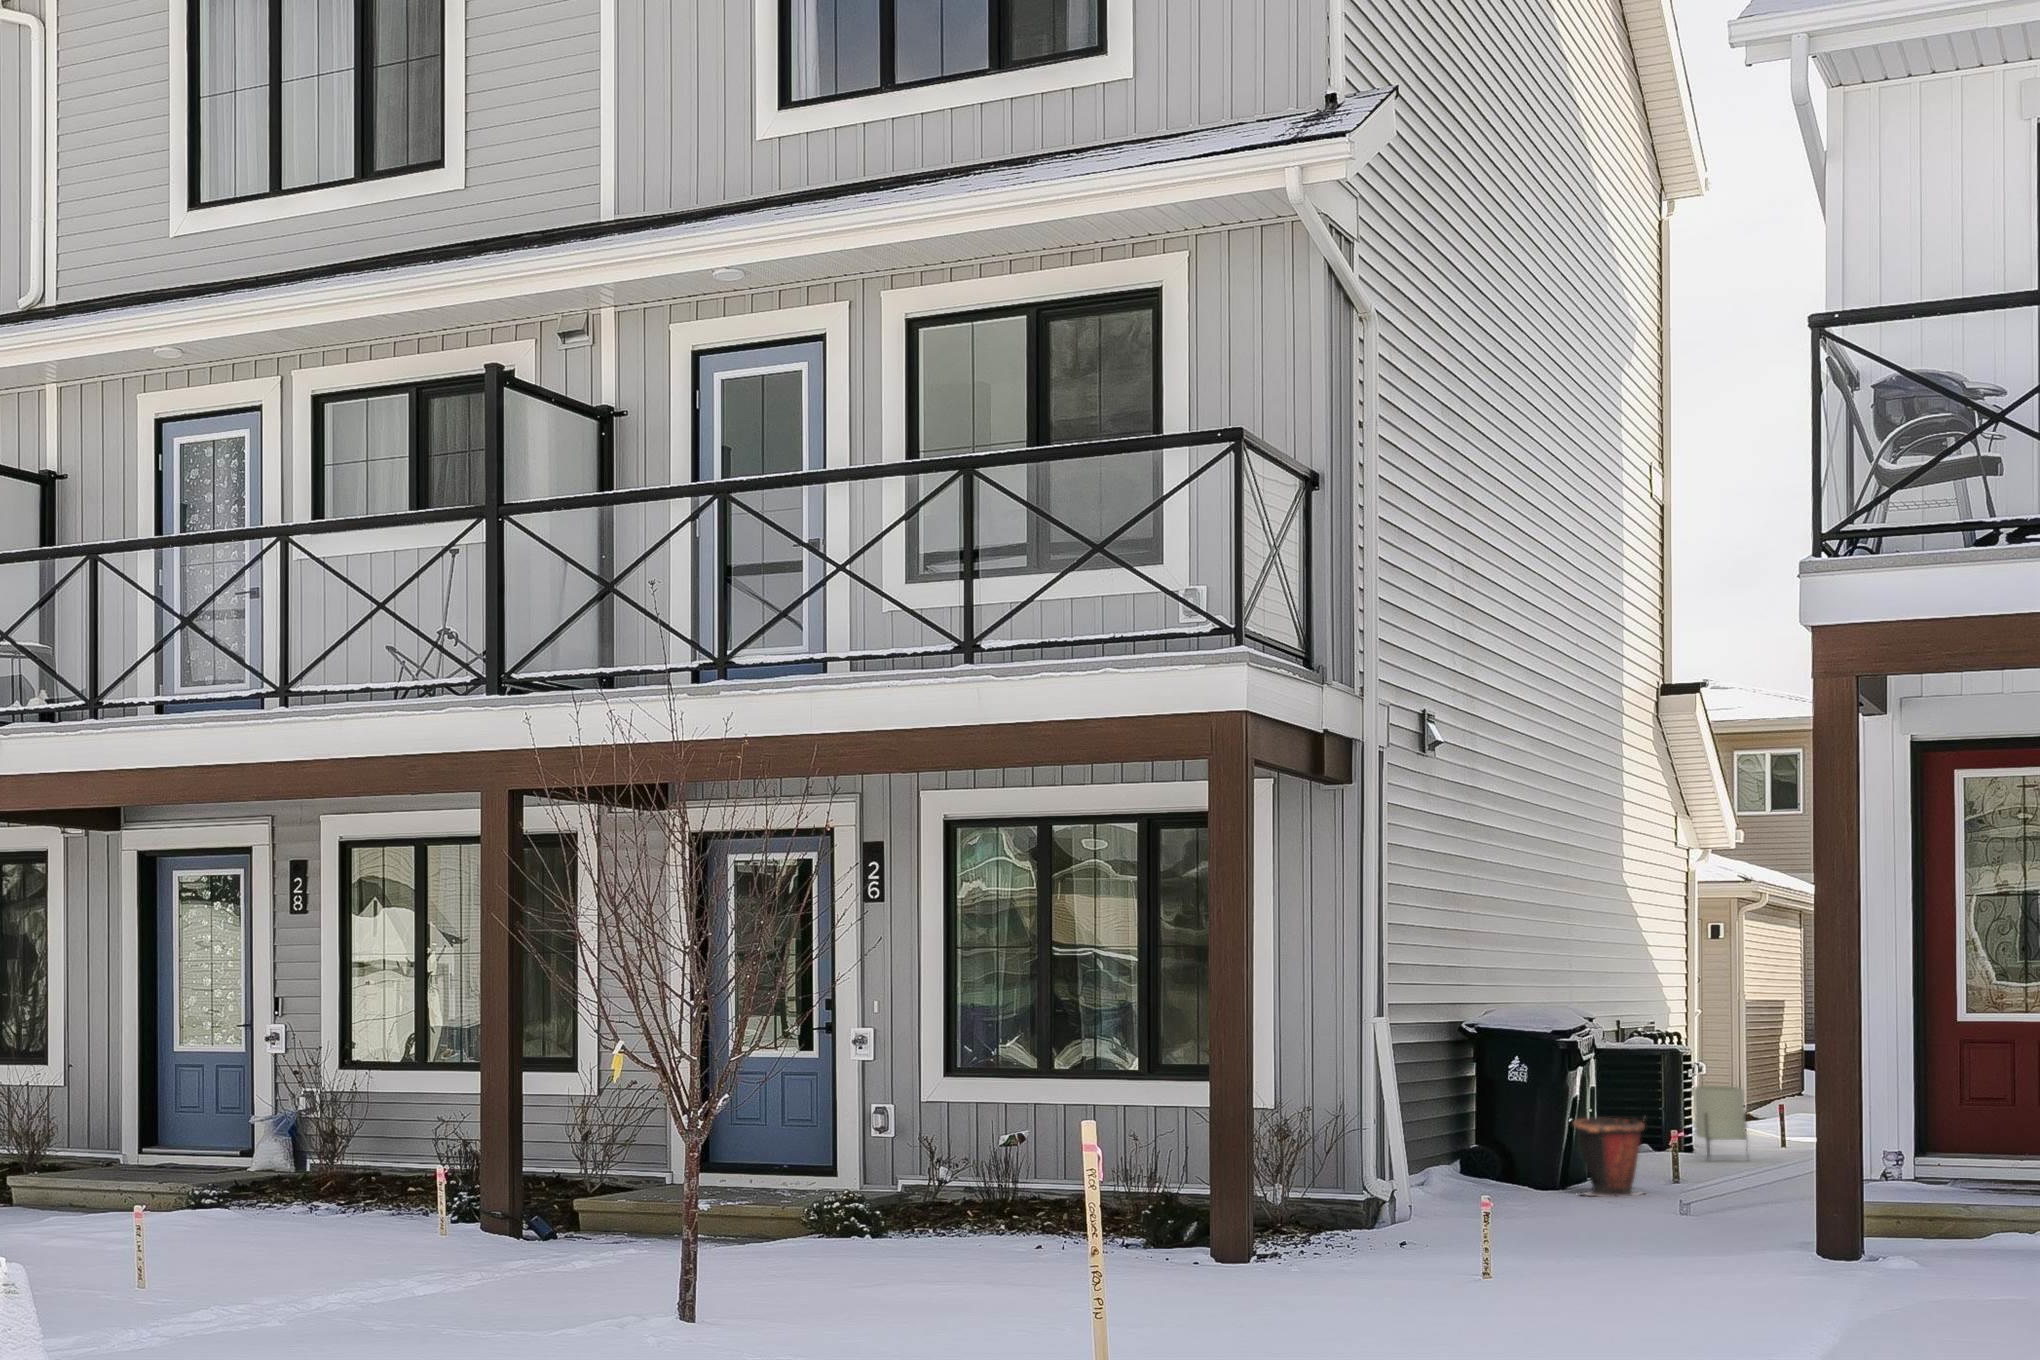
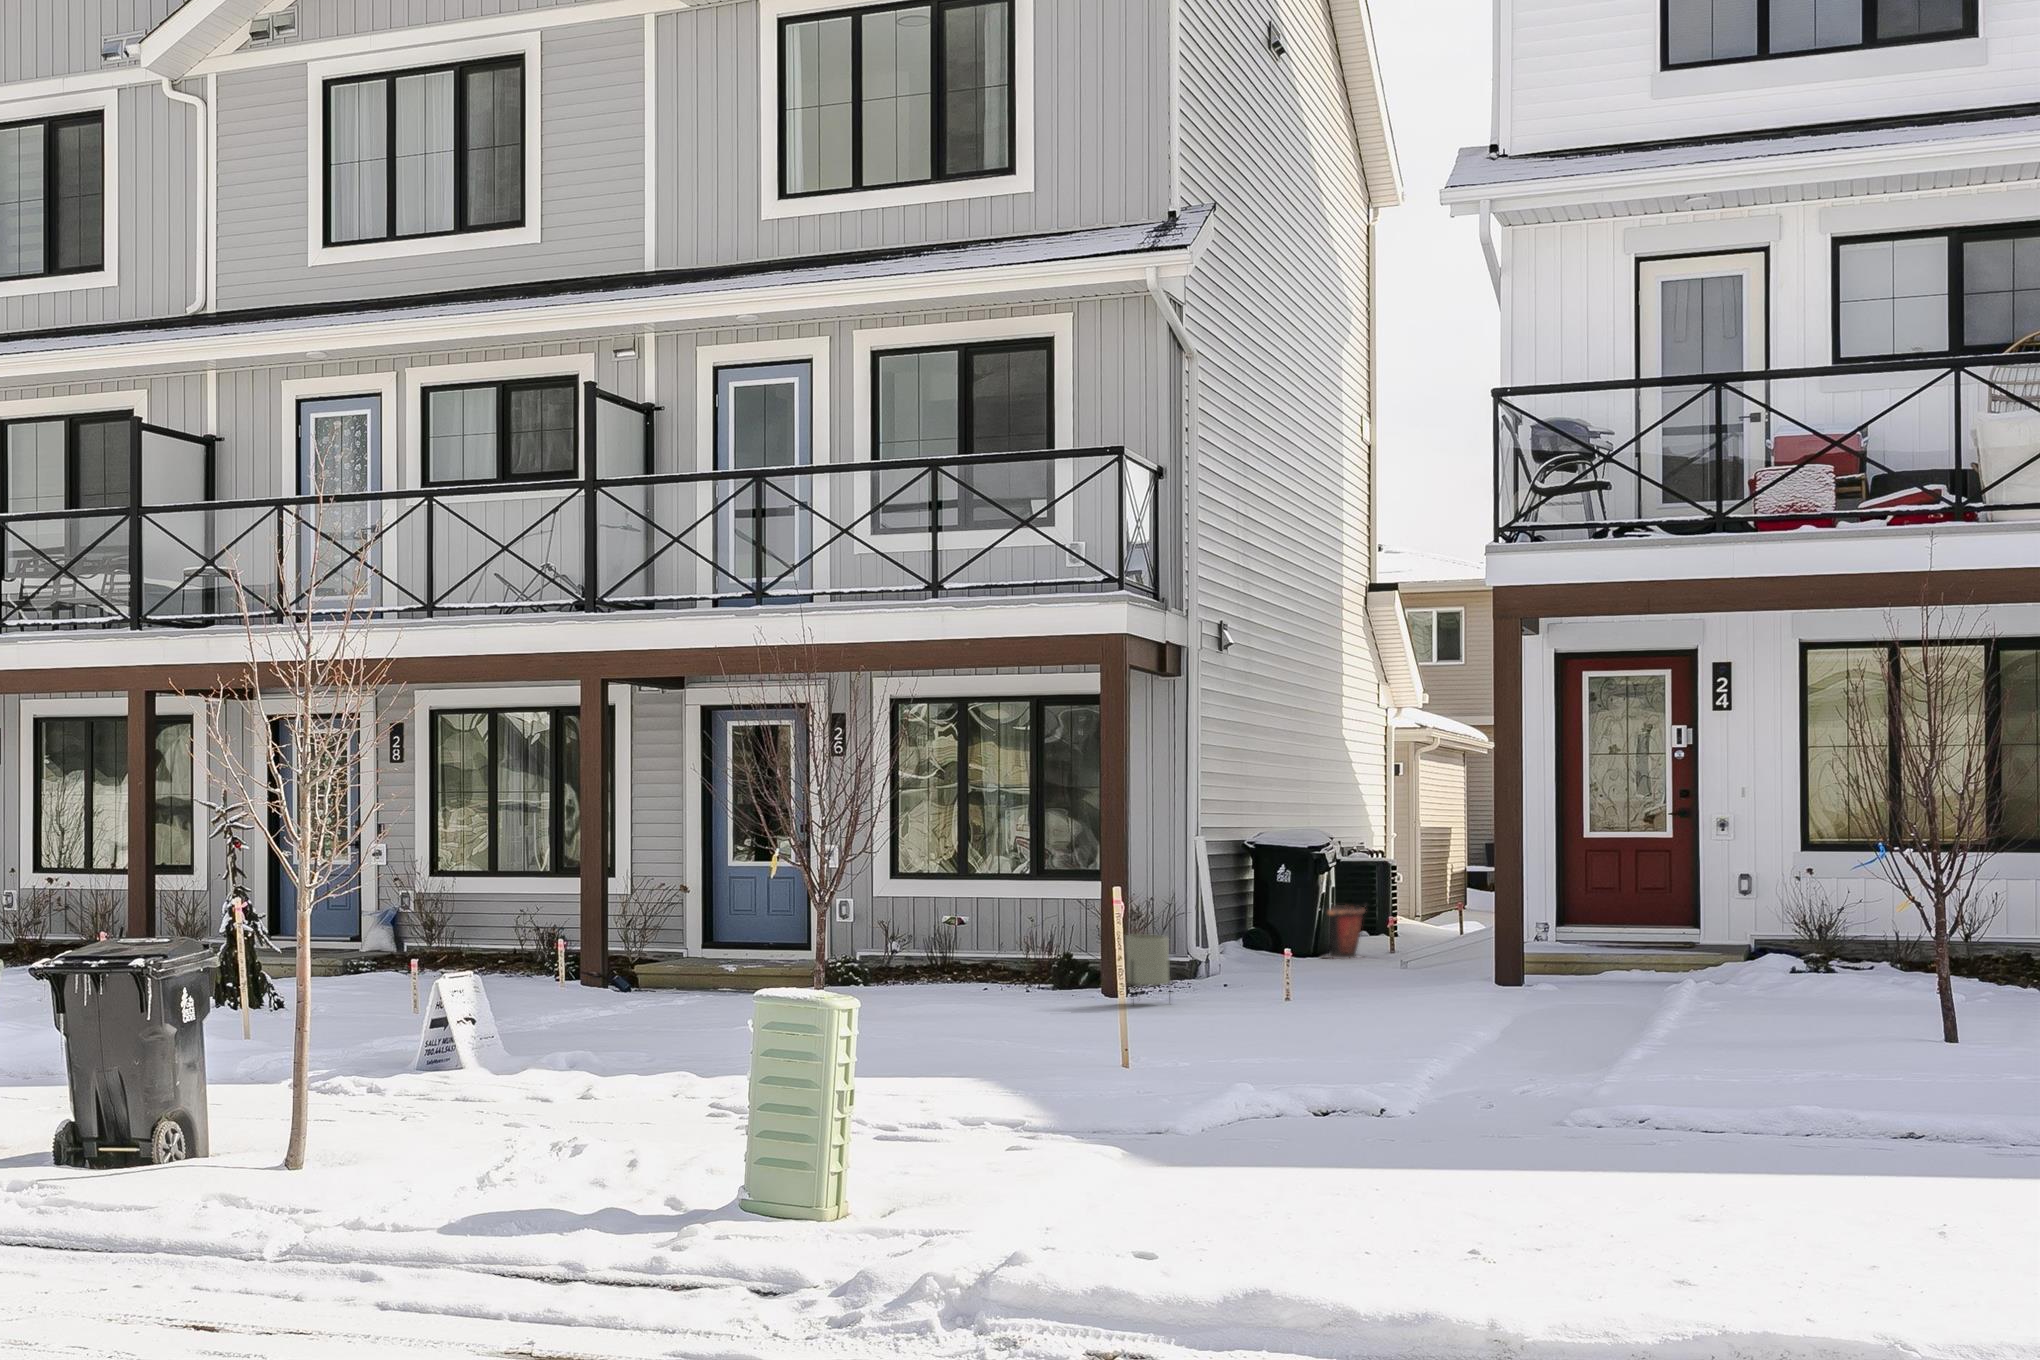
planter: present [1693,1086,1748,1158] -> present [1126,934,1171,986]

